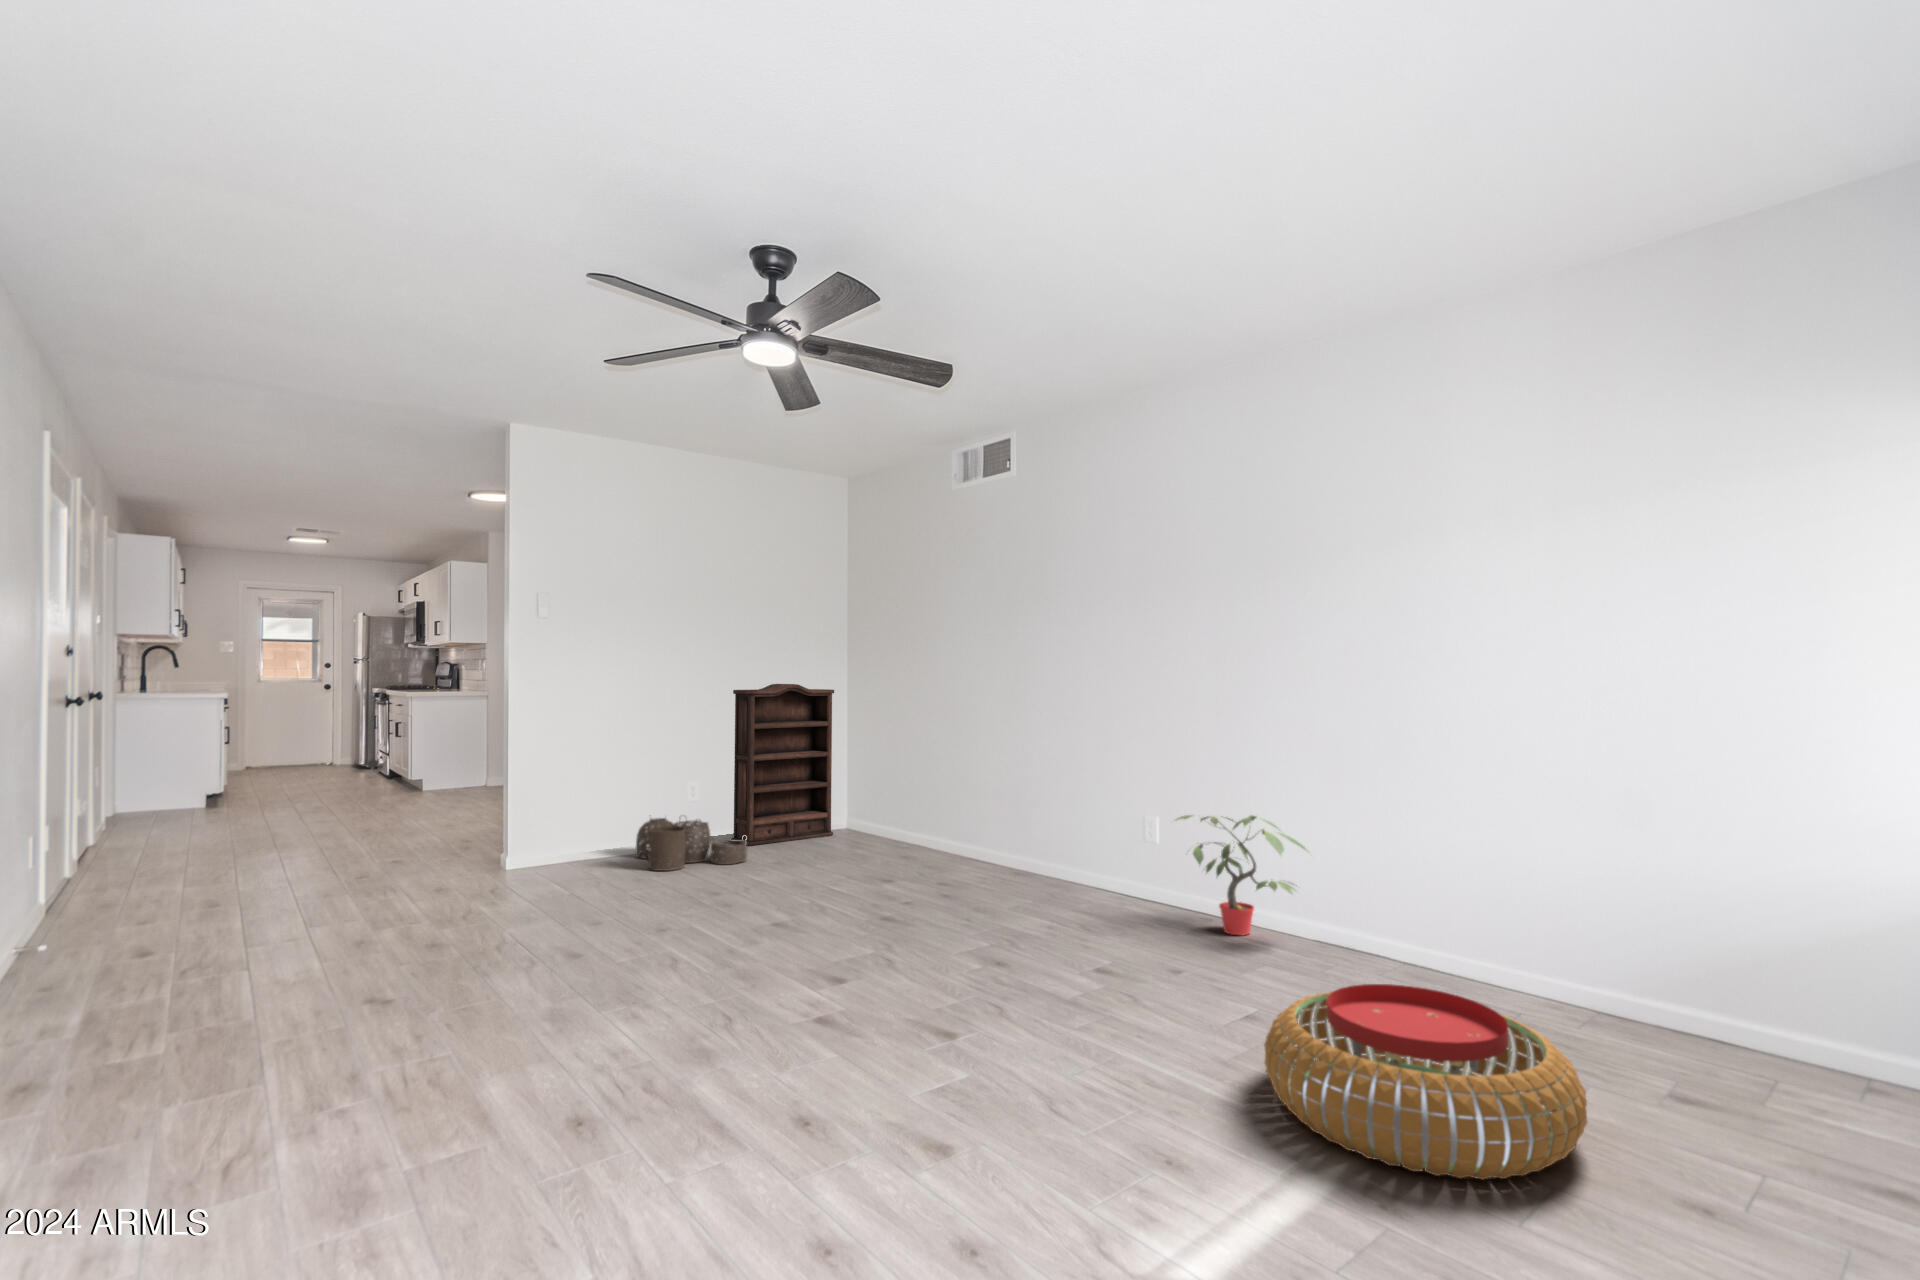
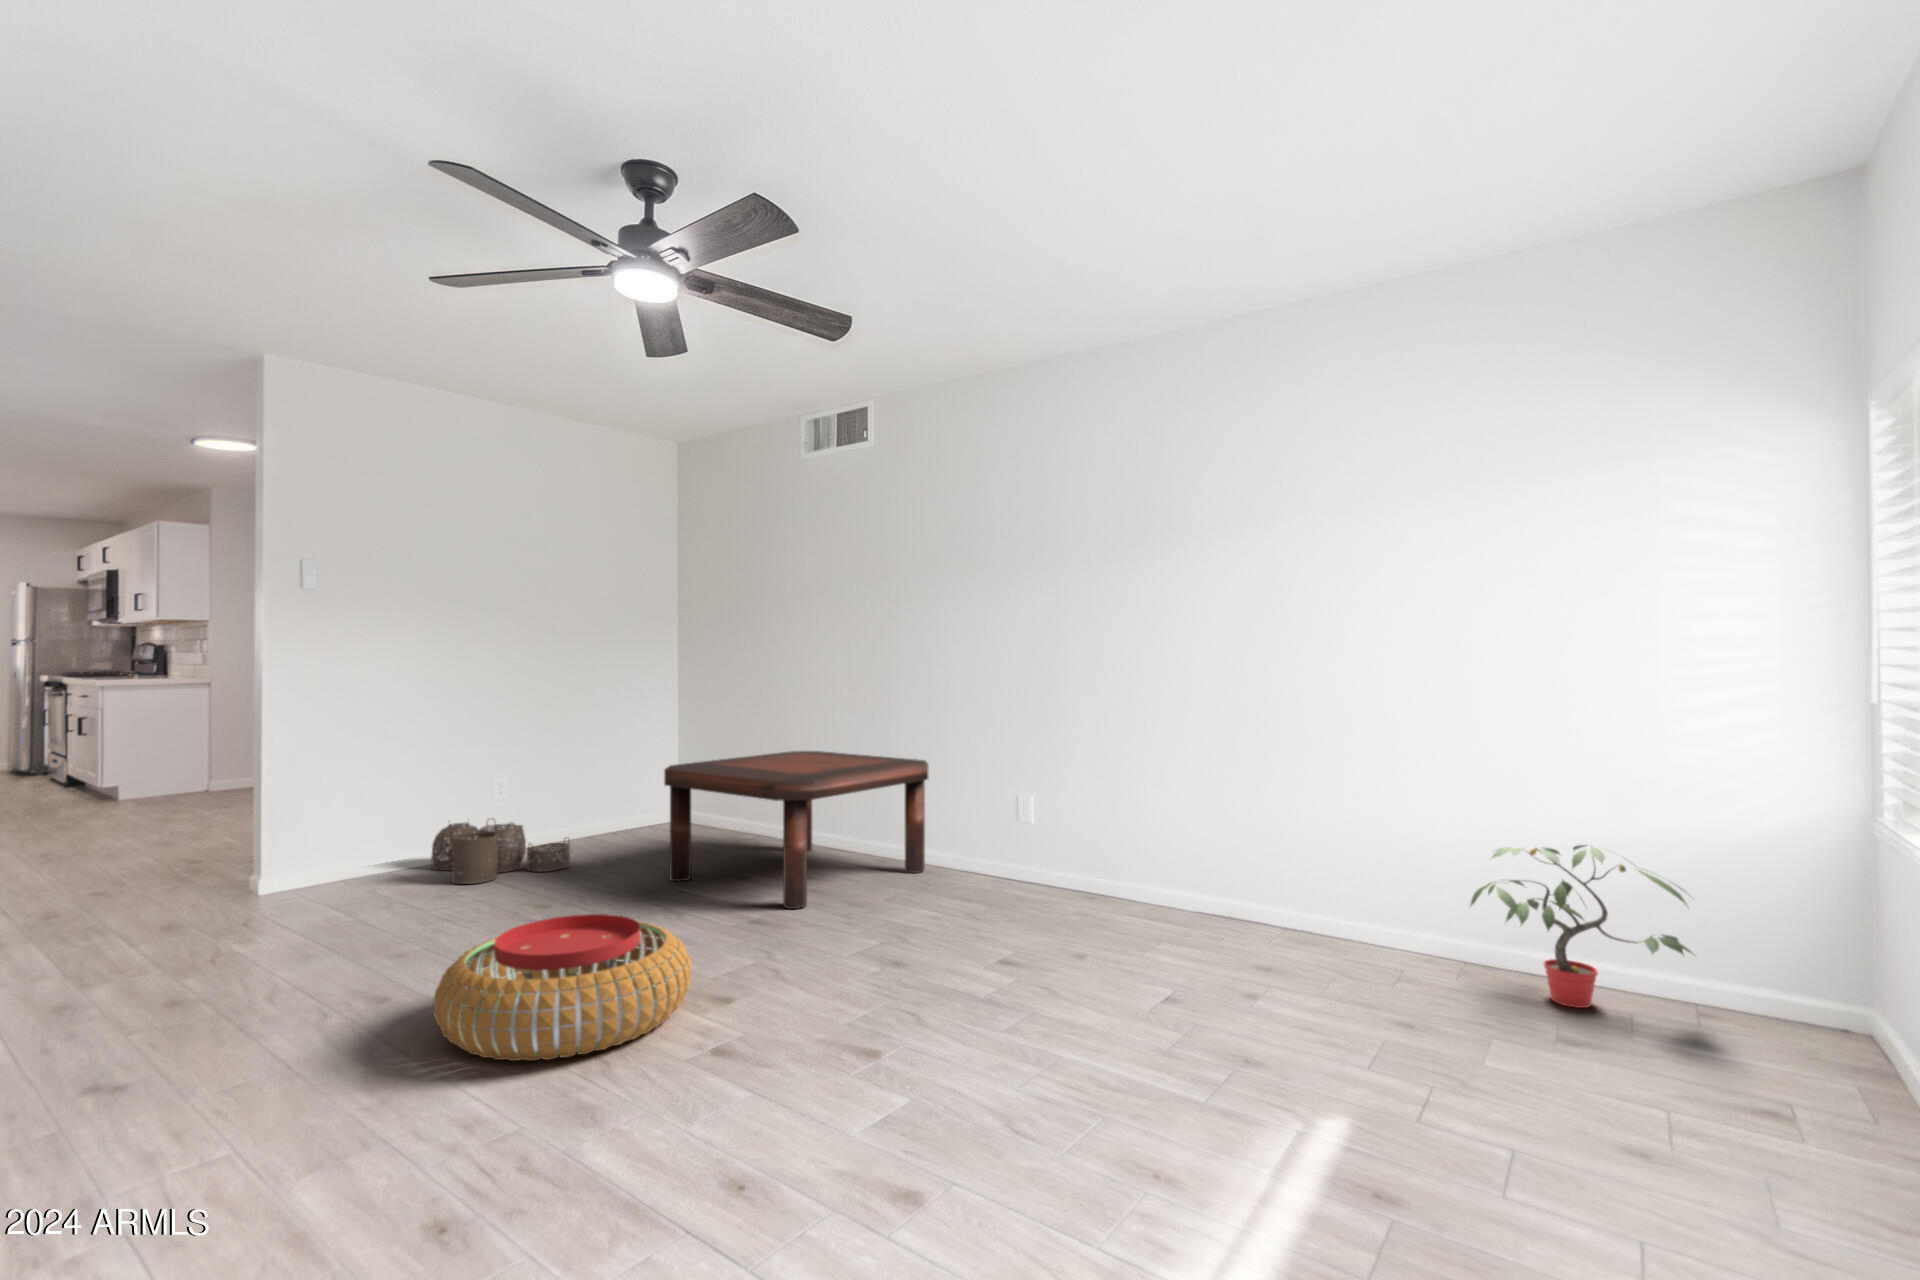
bookshelf: present [731,684,834,846] -> none [545,667,662,848]
coffee table: none [821,764,1064,909] -> present [664,751,928,909]
potted plant: present [1177,815,1307,935] -> present [1471,845,1692,1008]
pouf: present [1264,984,1587,1179] -> present [434,914,692,1061]

